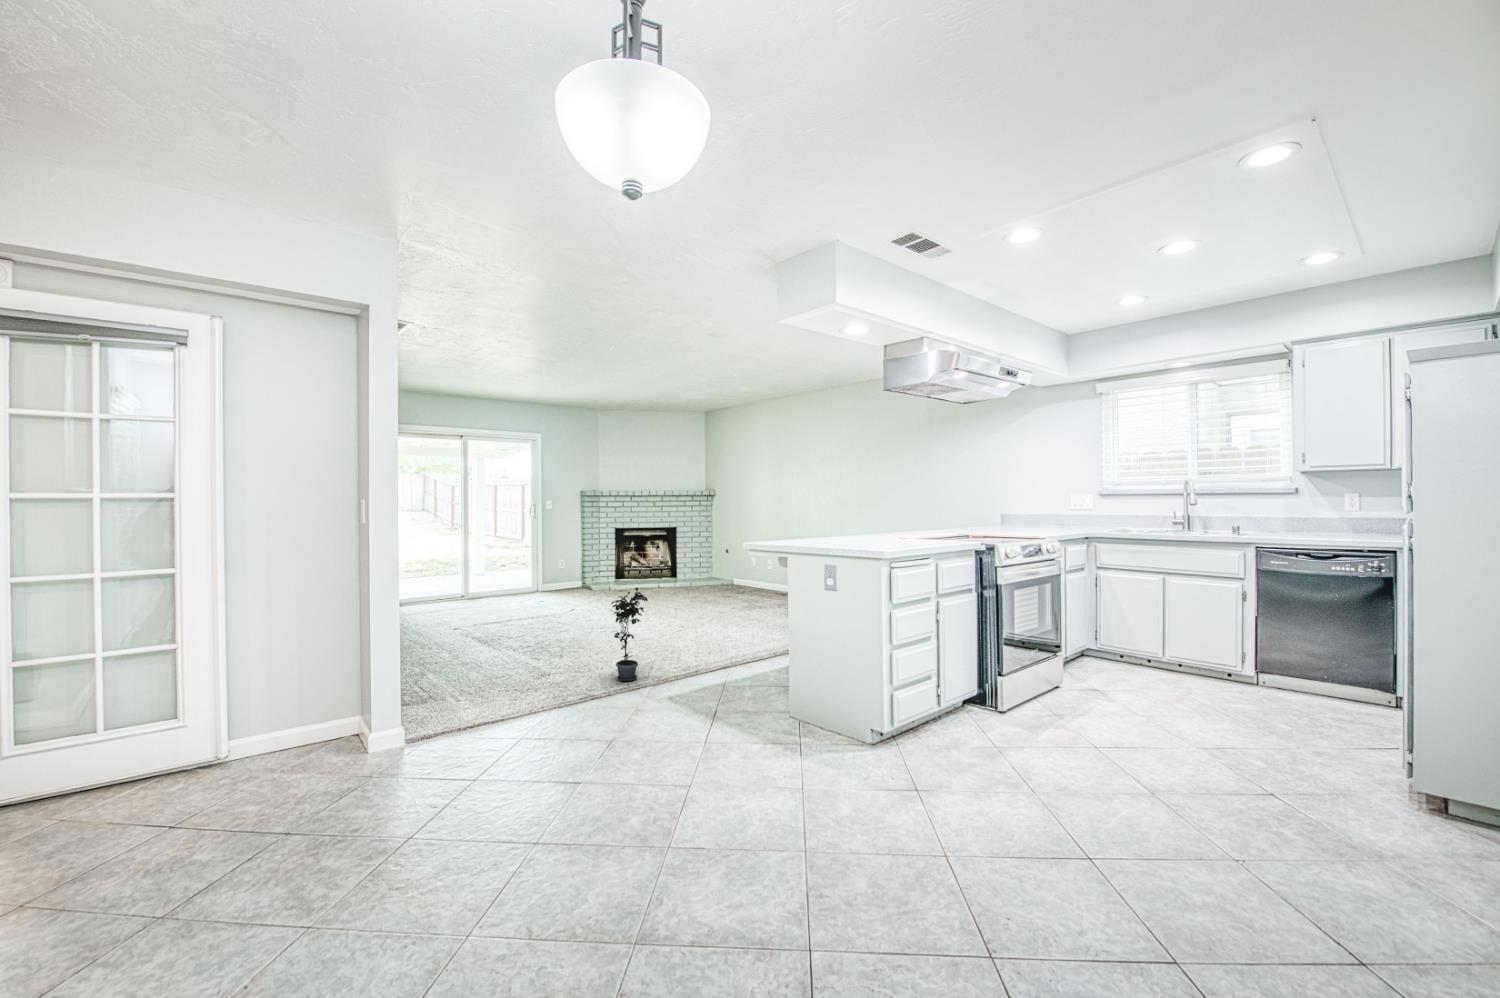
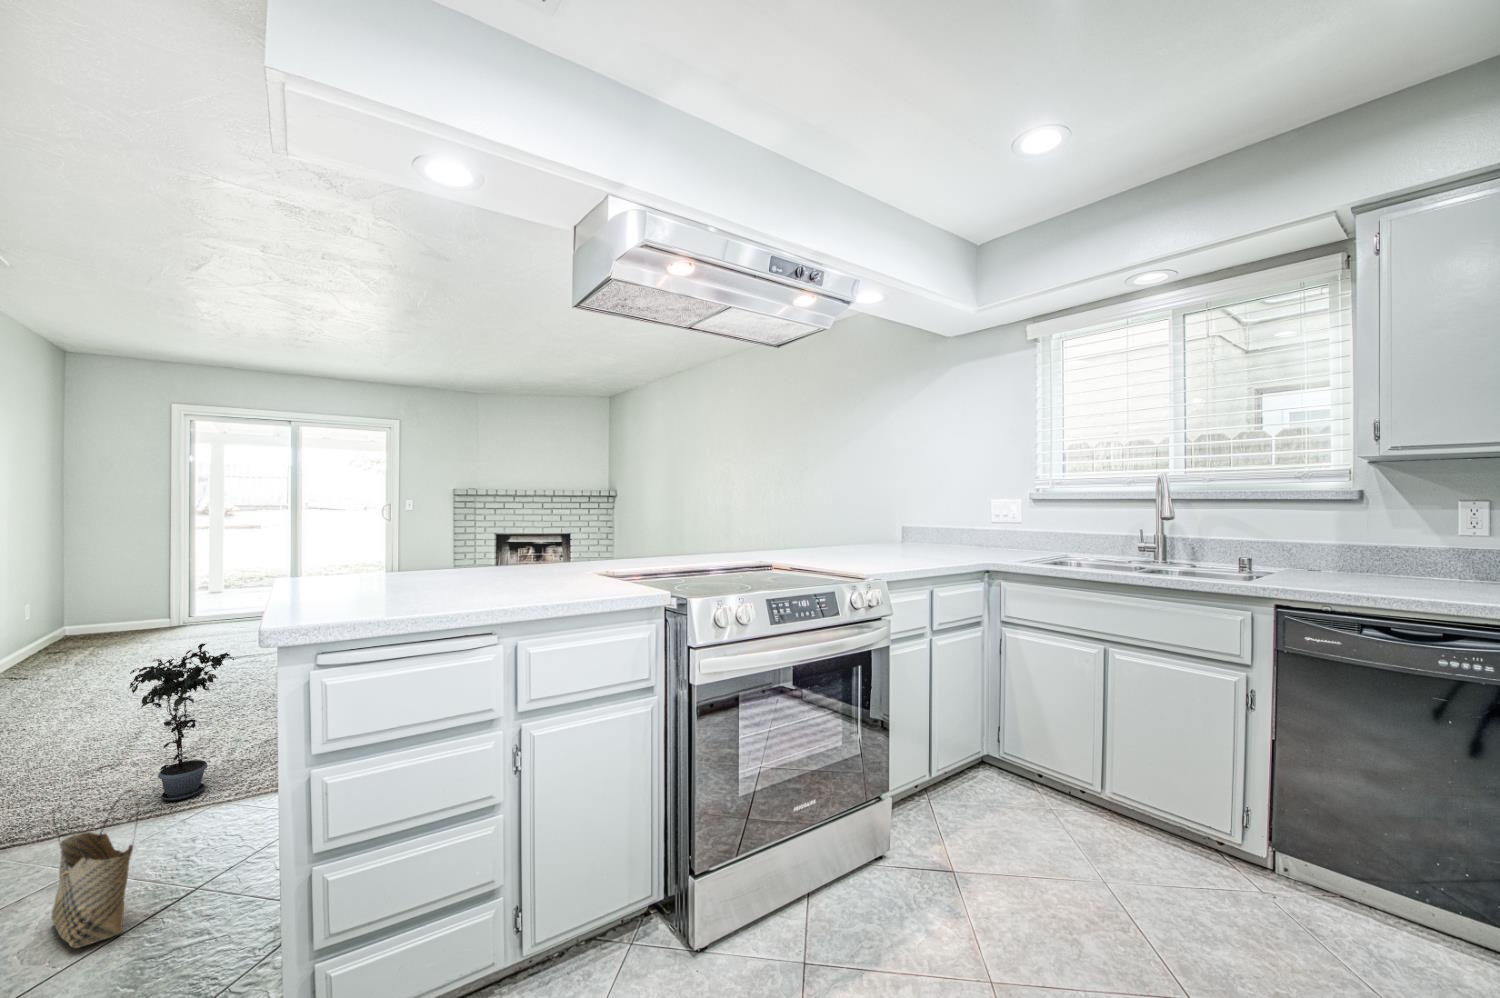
woven basket: none [671,650,716,719] -> present [52,790,139,948]

